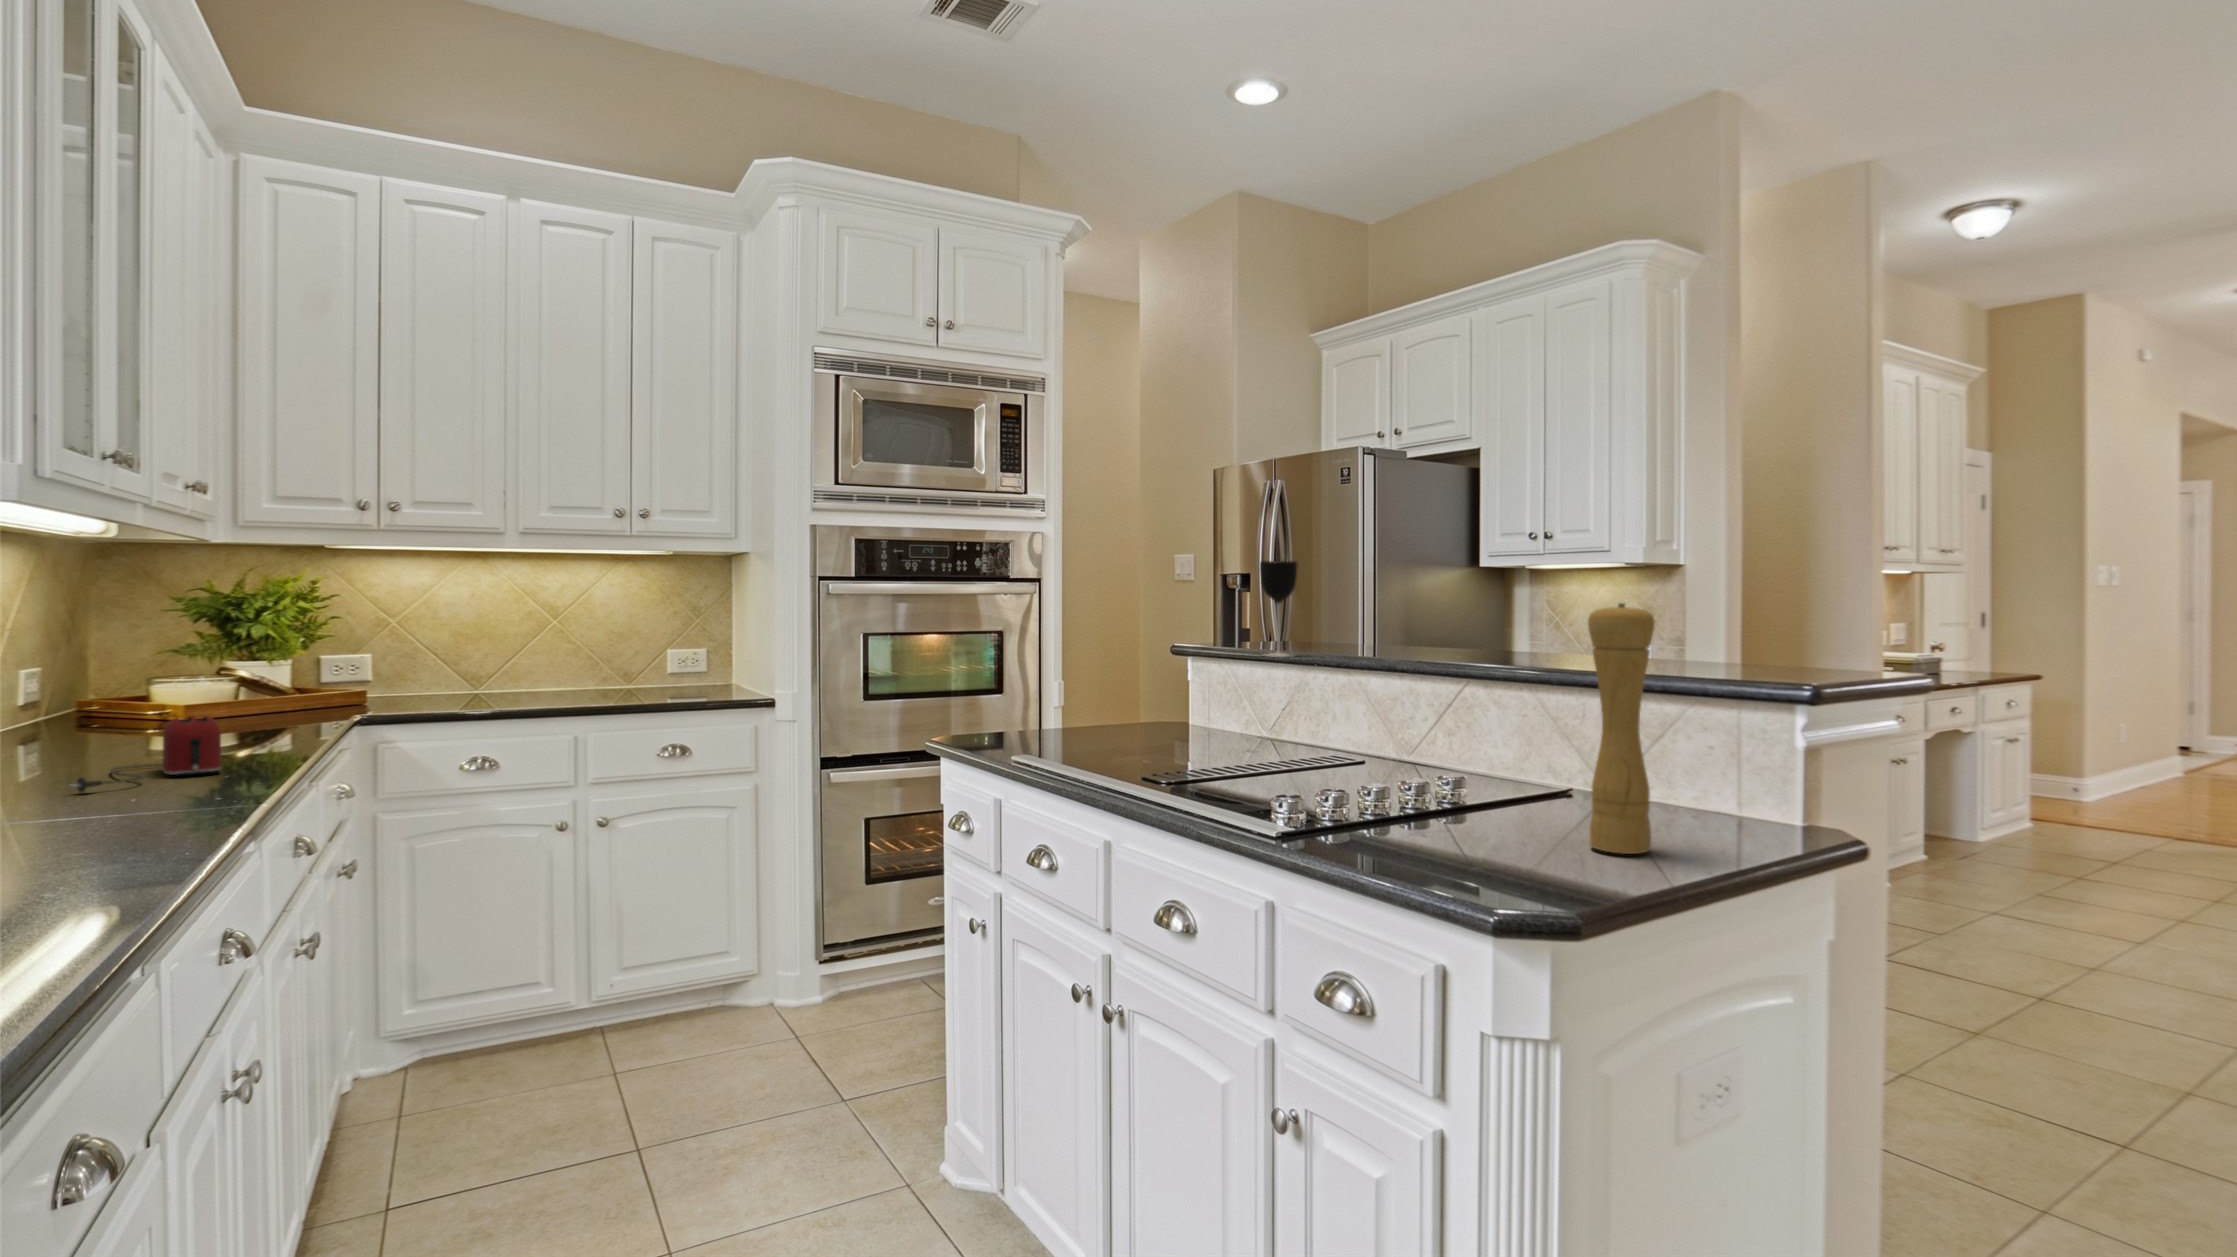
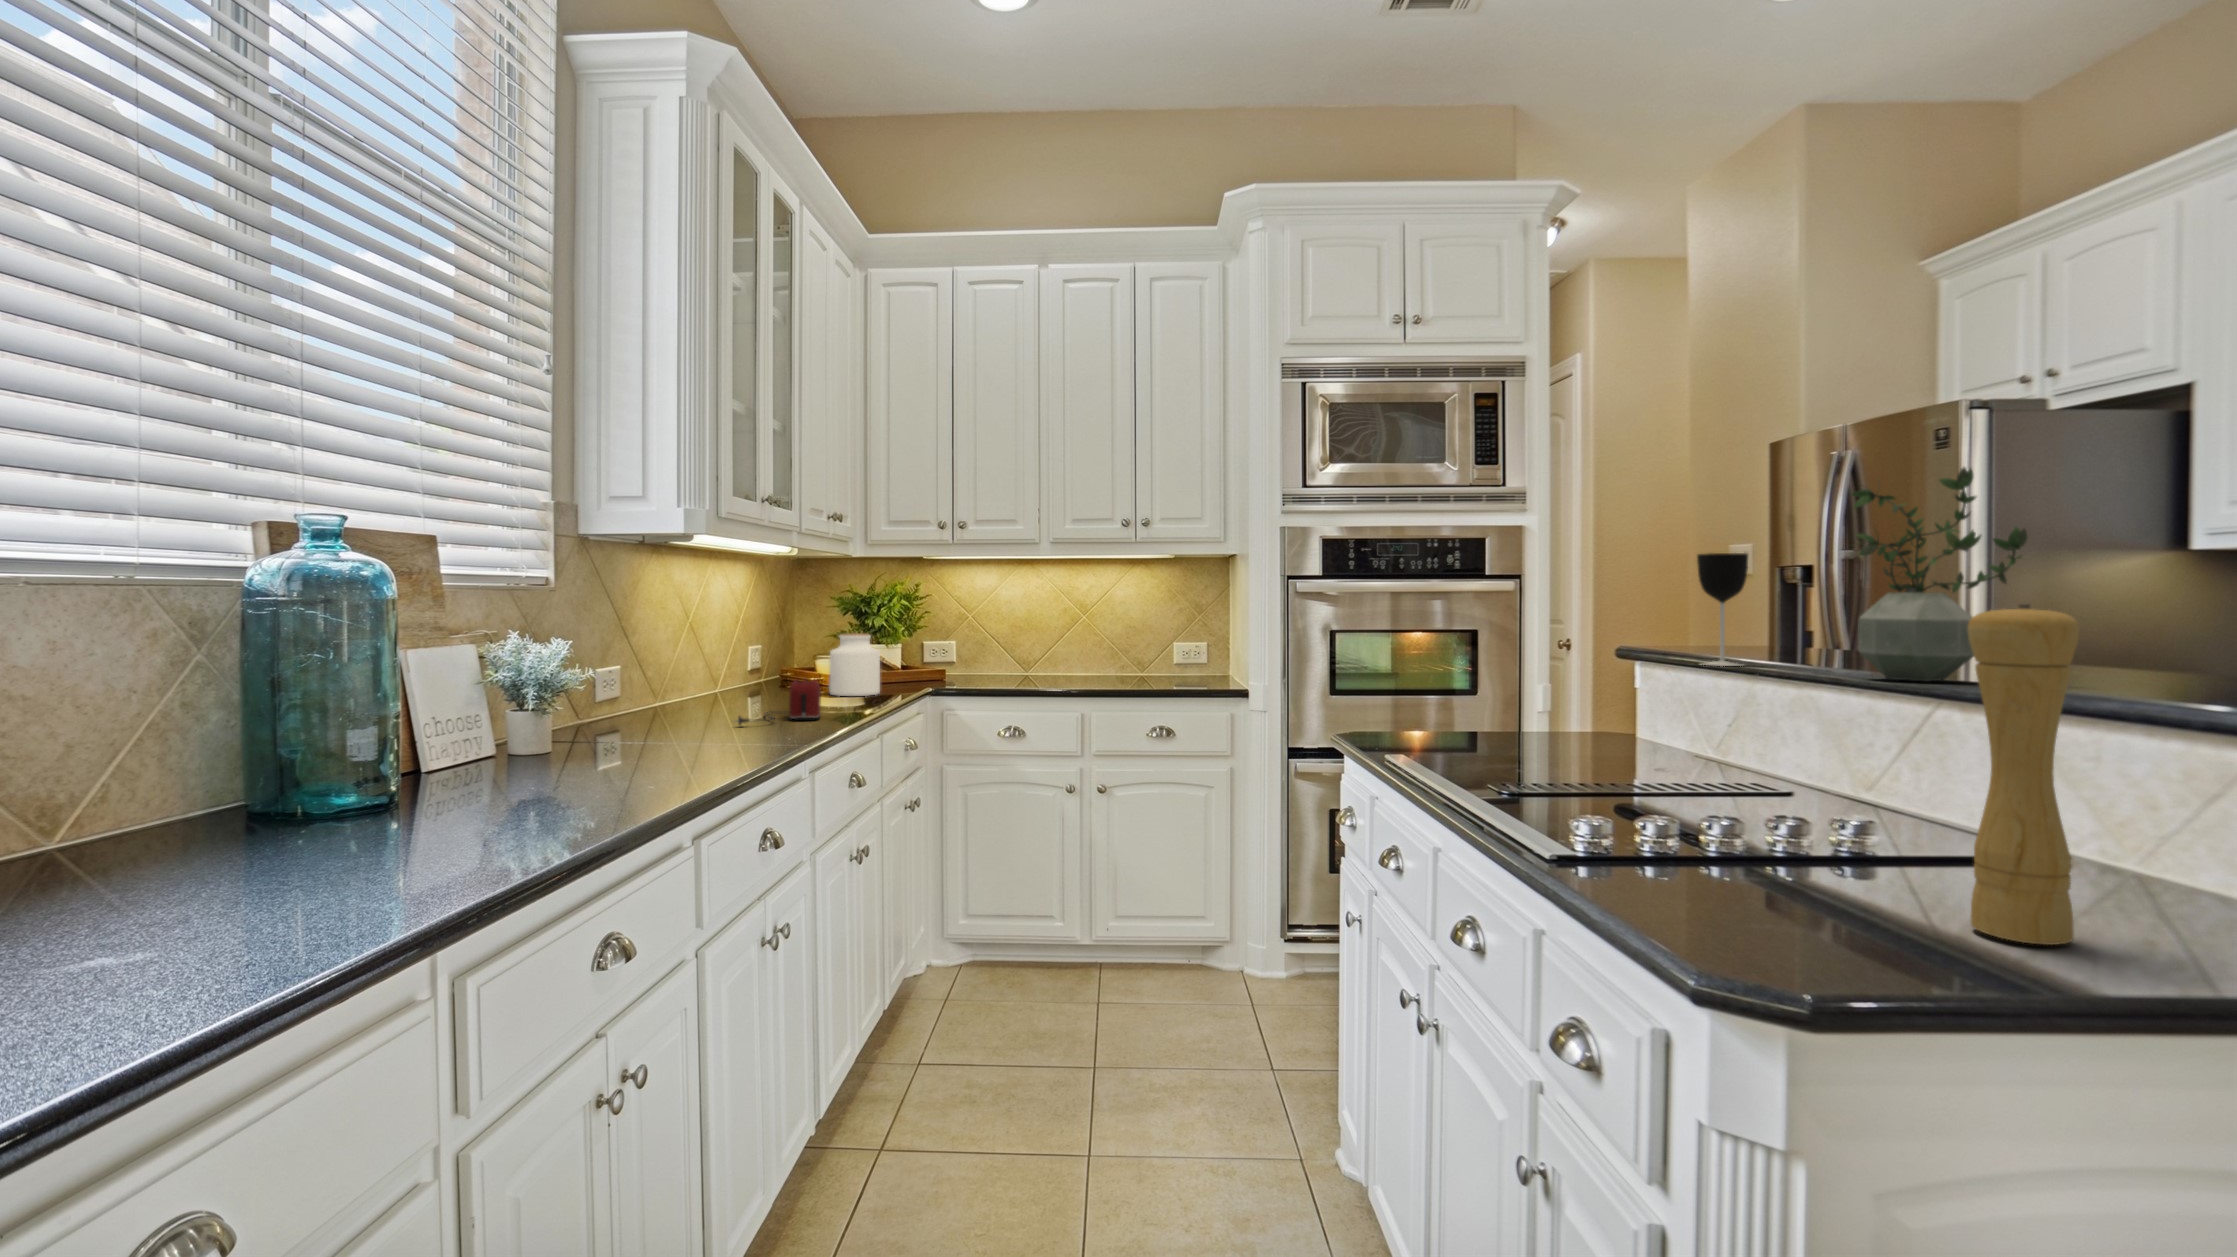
potted plant: none [1399,498,1512,664] -> present [1852,467,2028,681]
jar: none [193,650,282,737] -> present [829,633,880,696]

